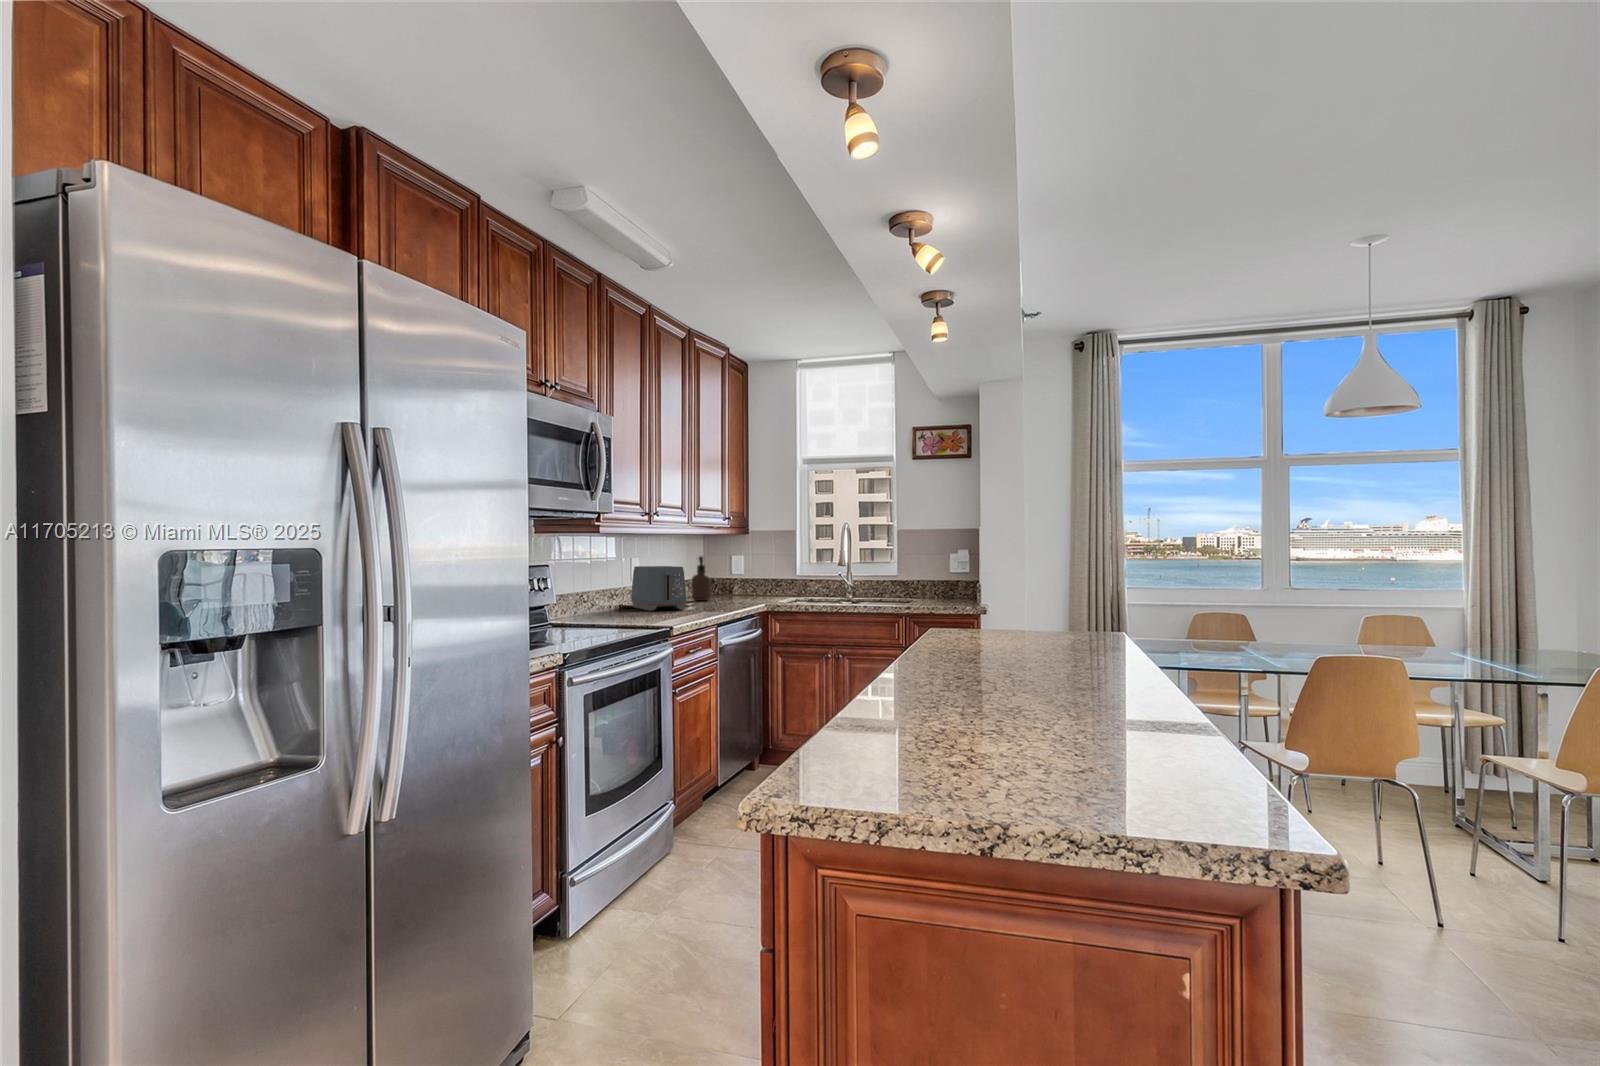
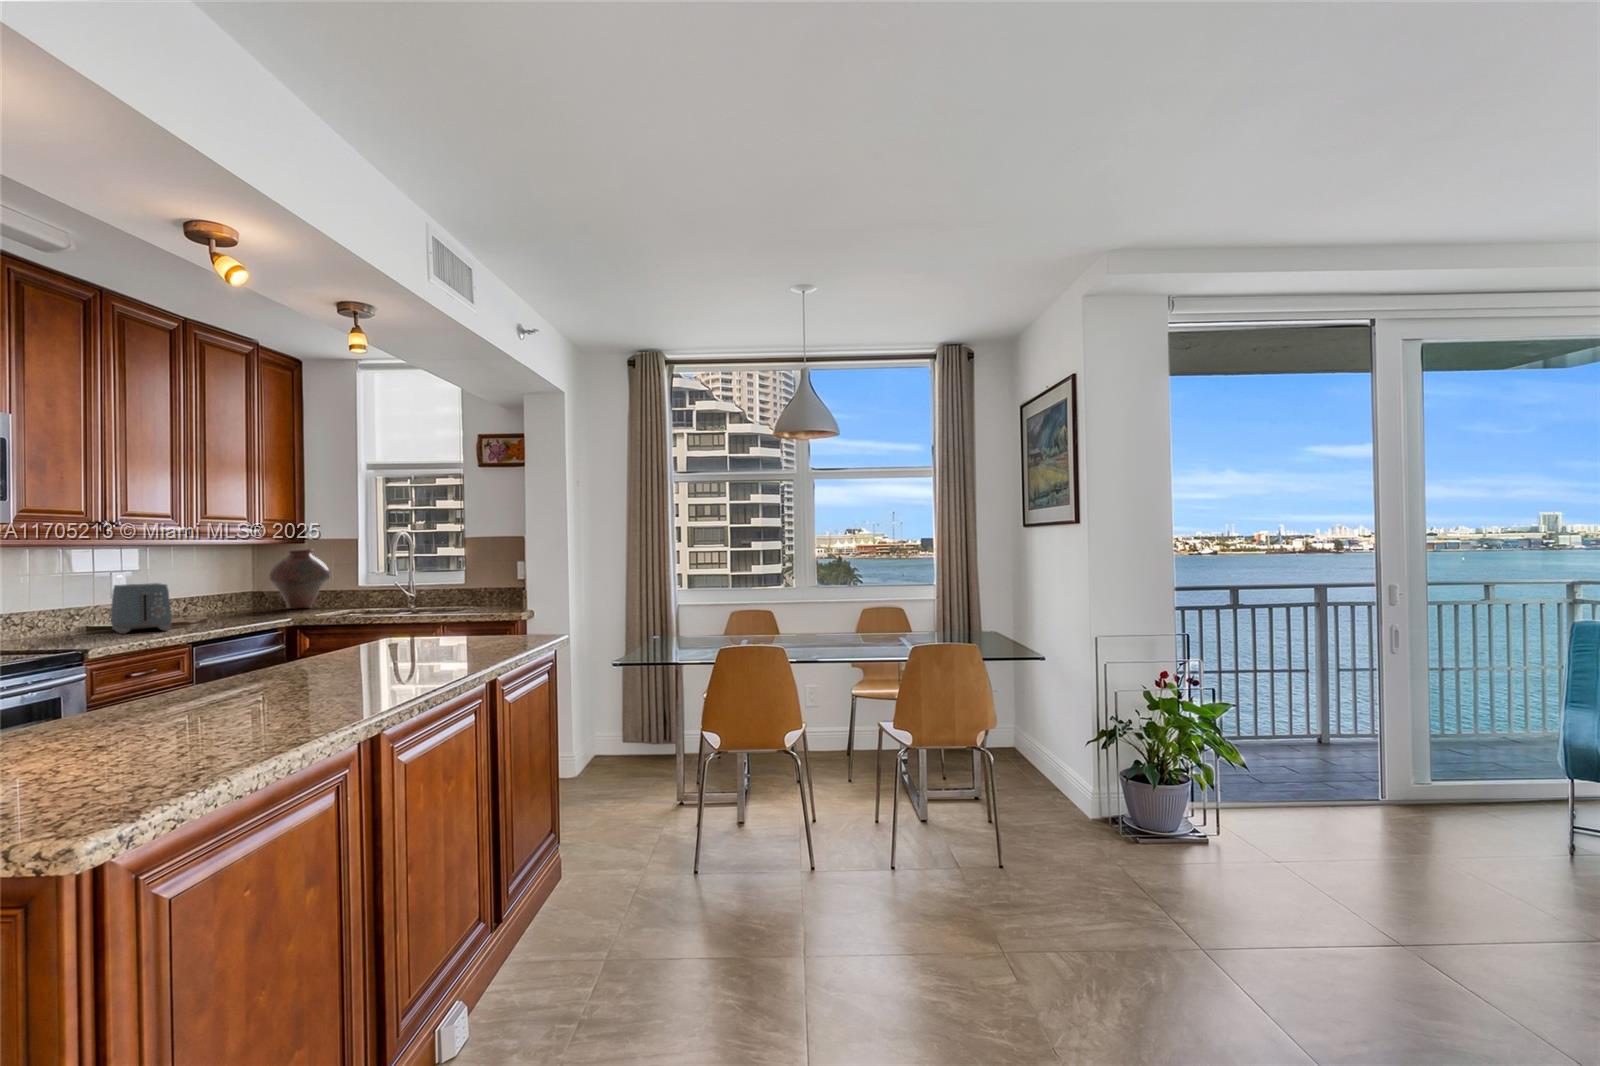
vase: none [724,540,774,596] -> present [269,549,330,608]
soap dispenser: present [692,556,711,601] -> none [213,570,238,617]

